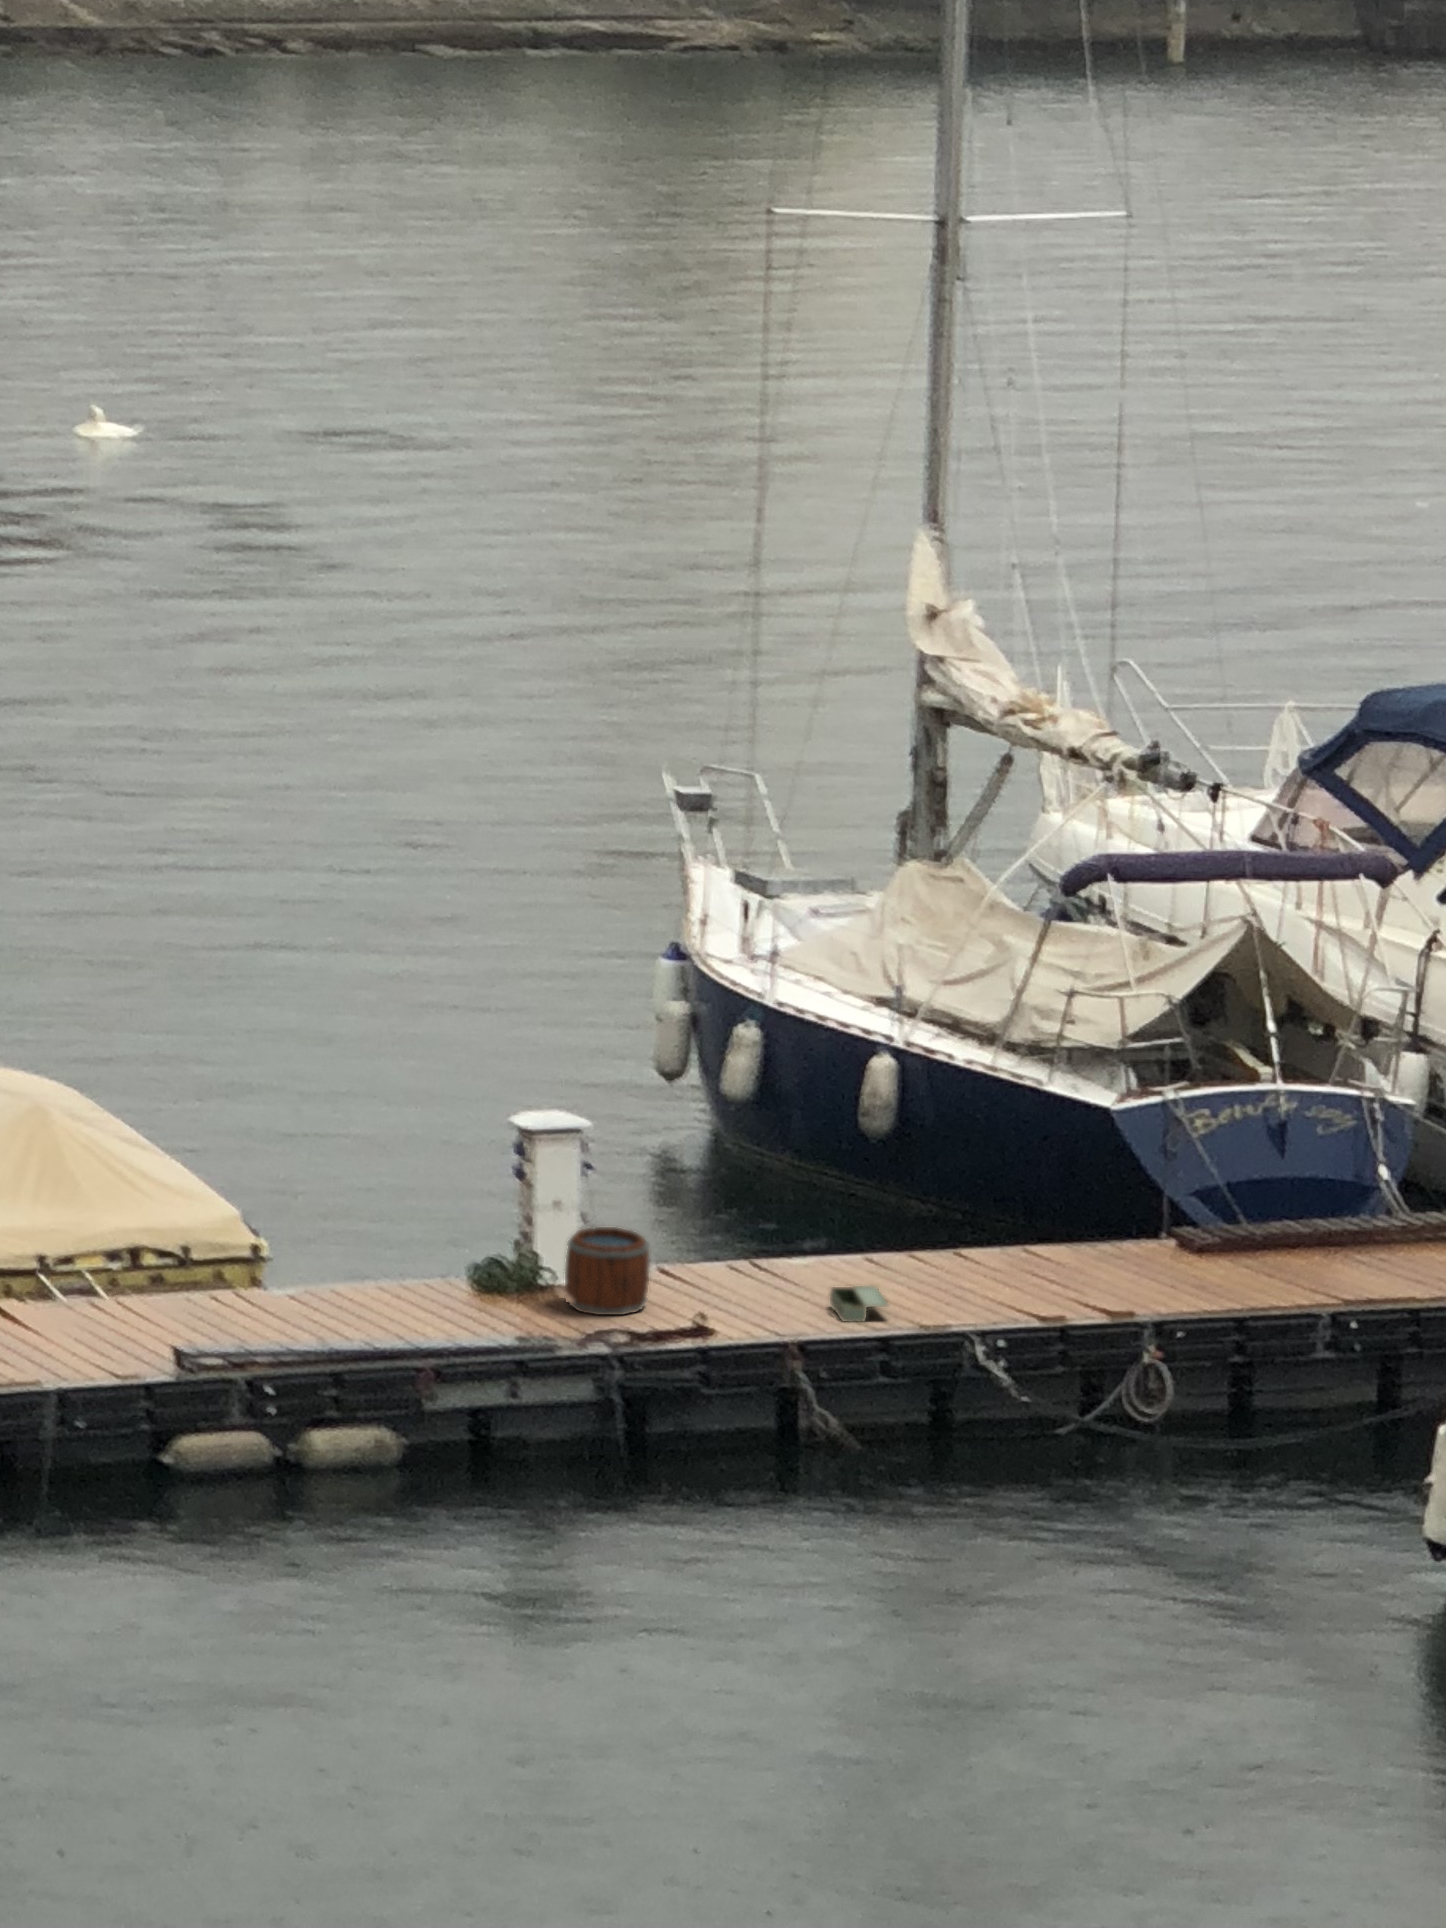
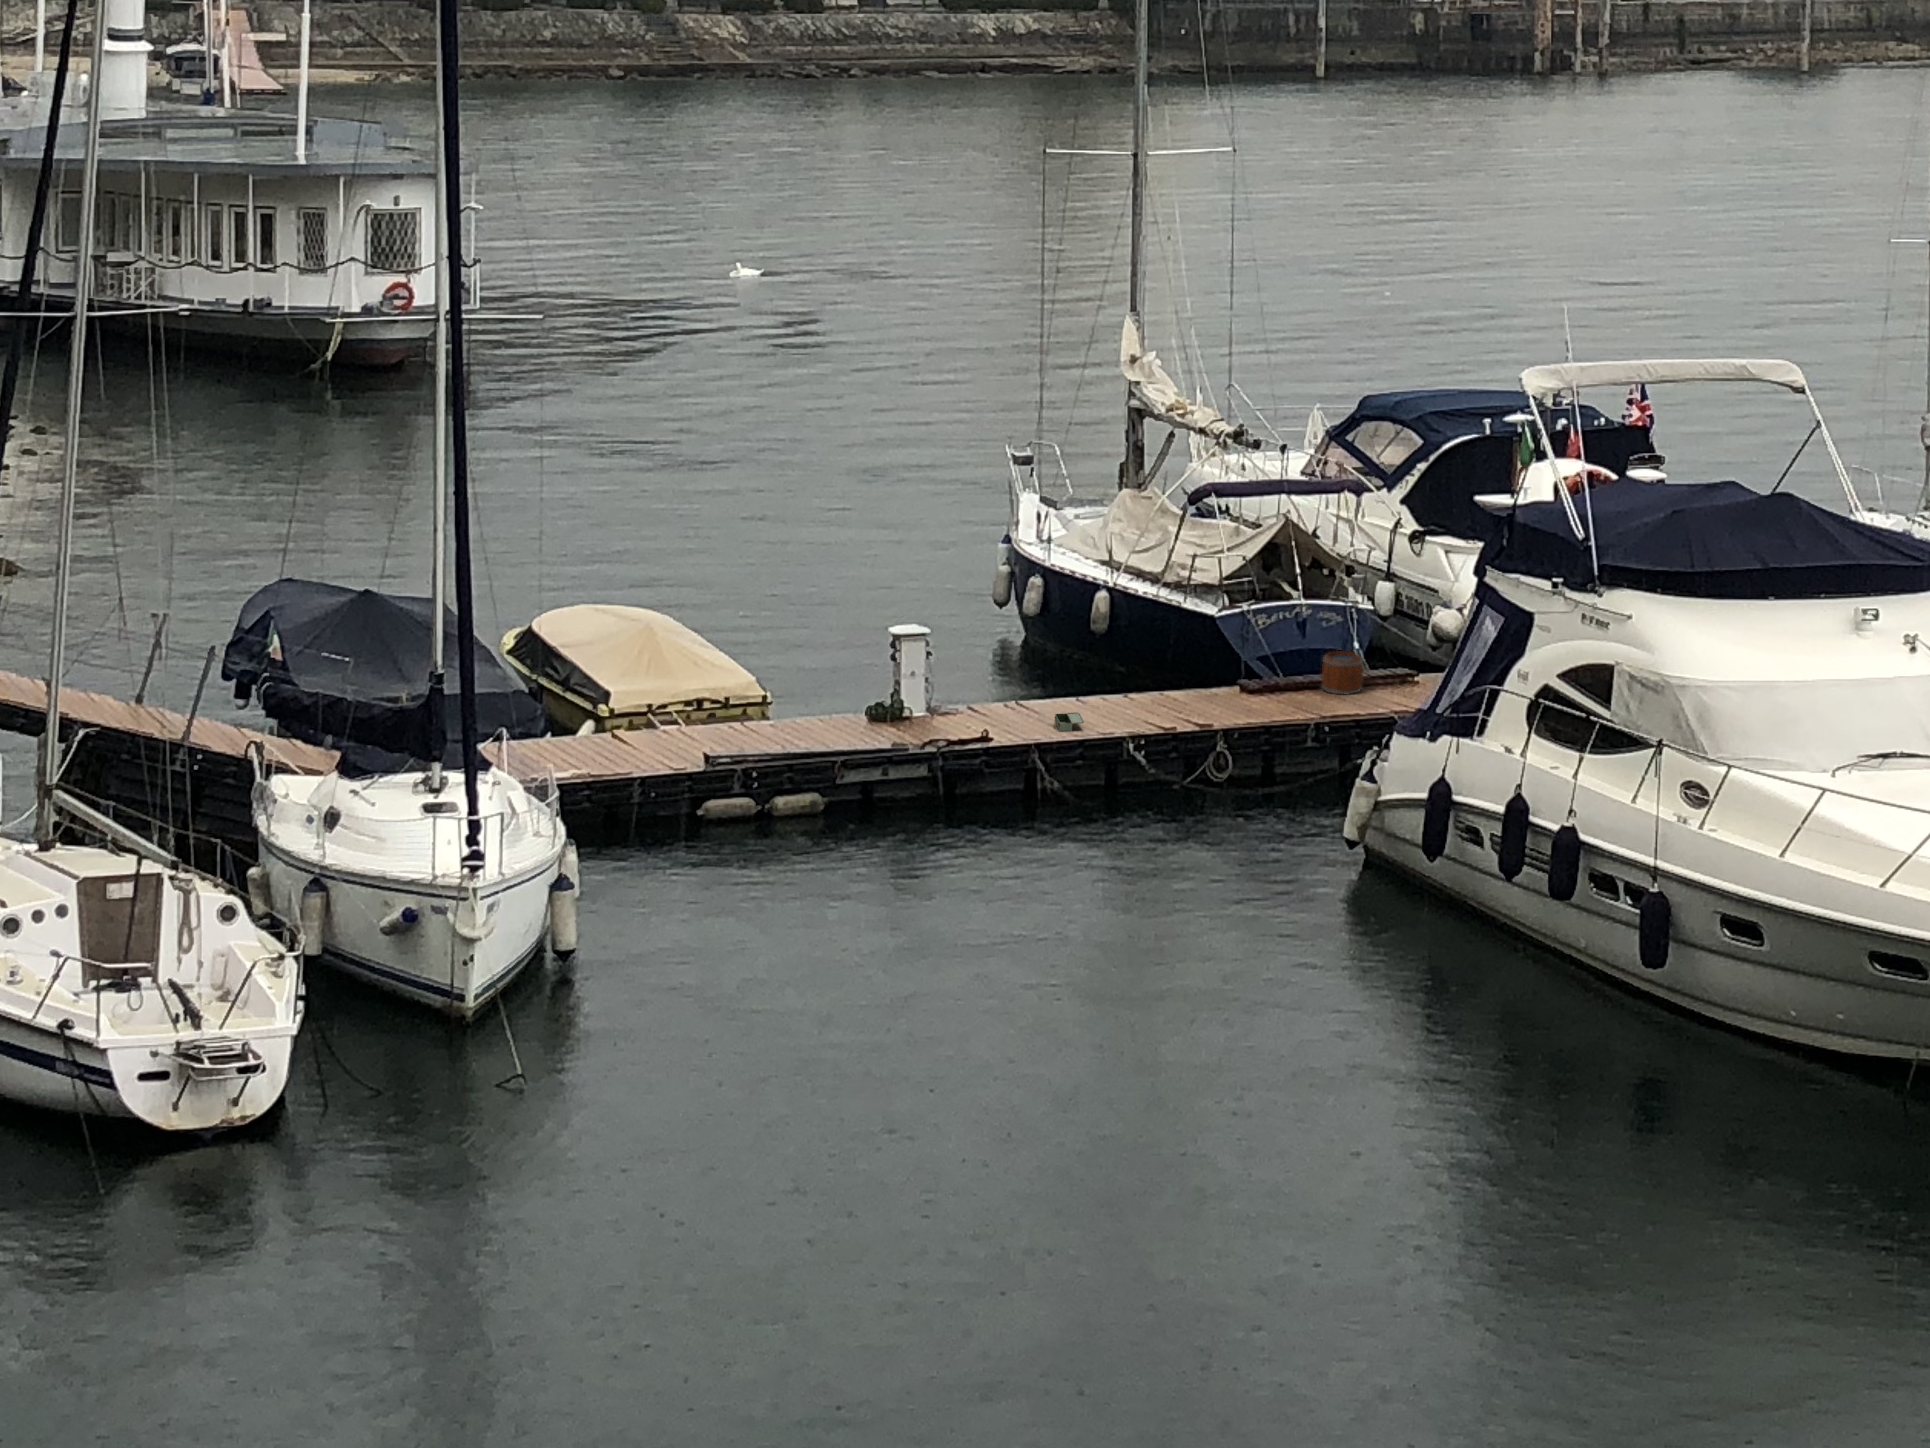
bucket: present [565,1227,650,1315] -> present [1322,651,1363,694]

